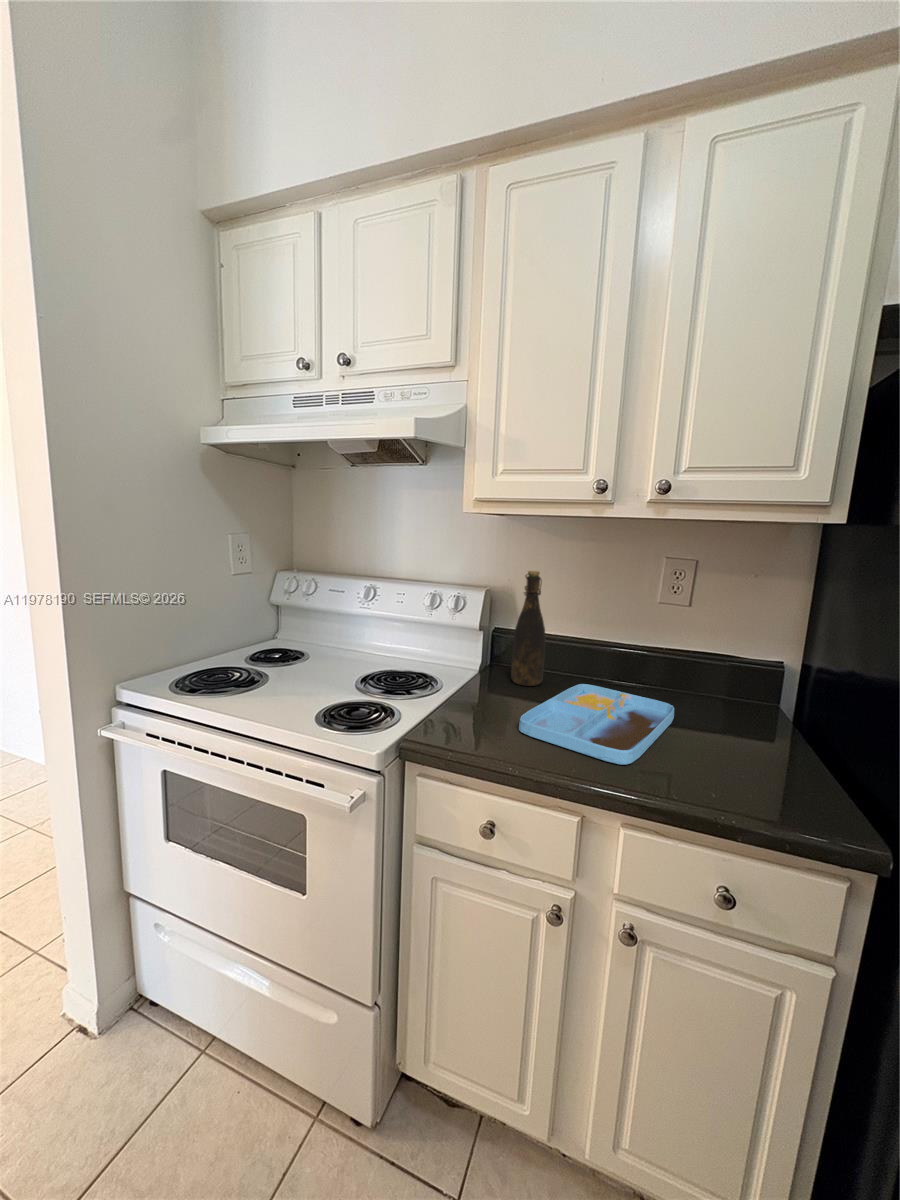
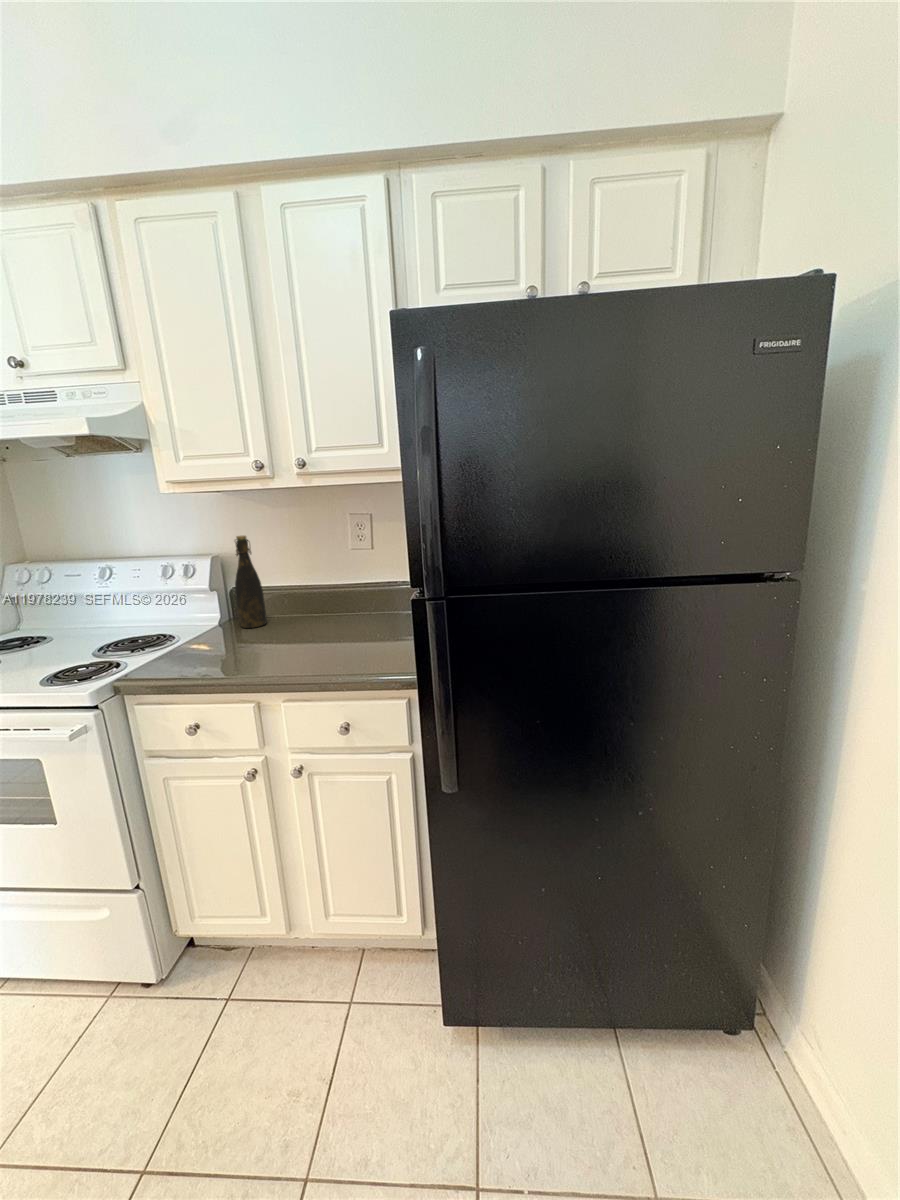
tray: present [519,684,674,765] -> none [221,618,352,663]

